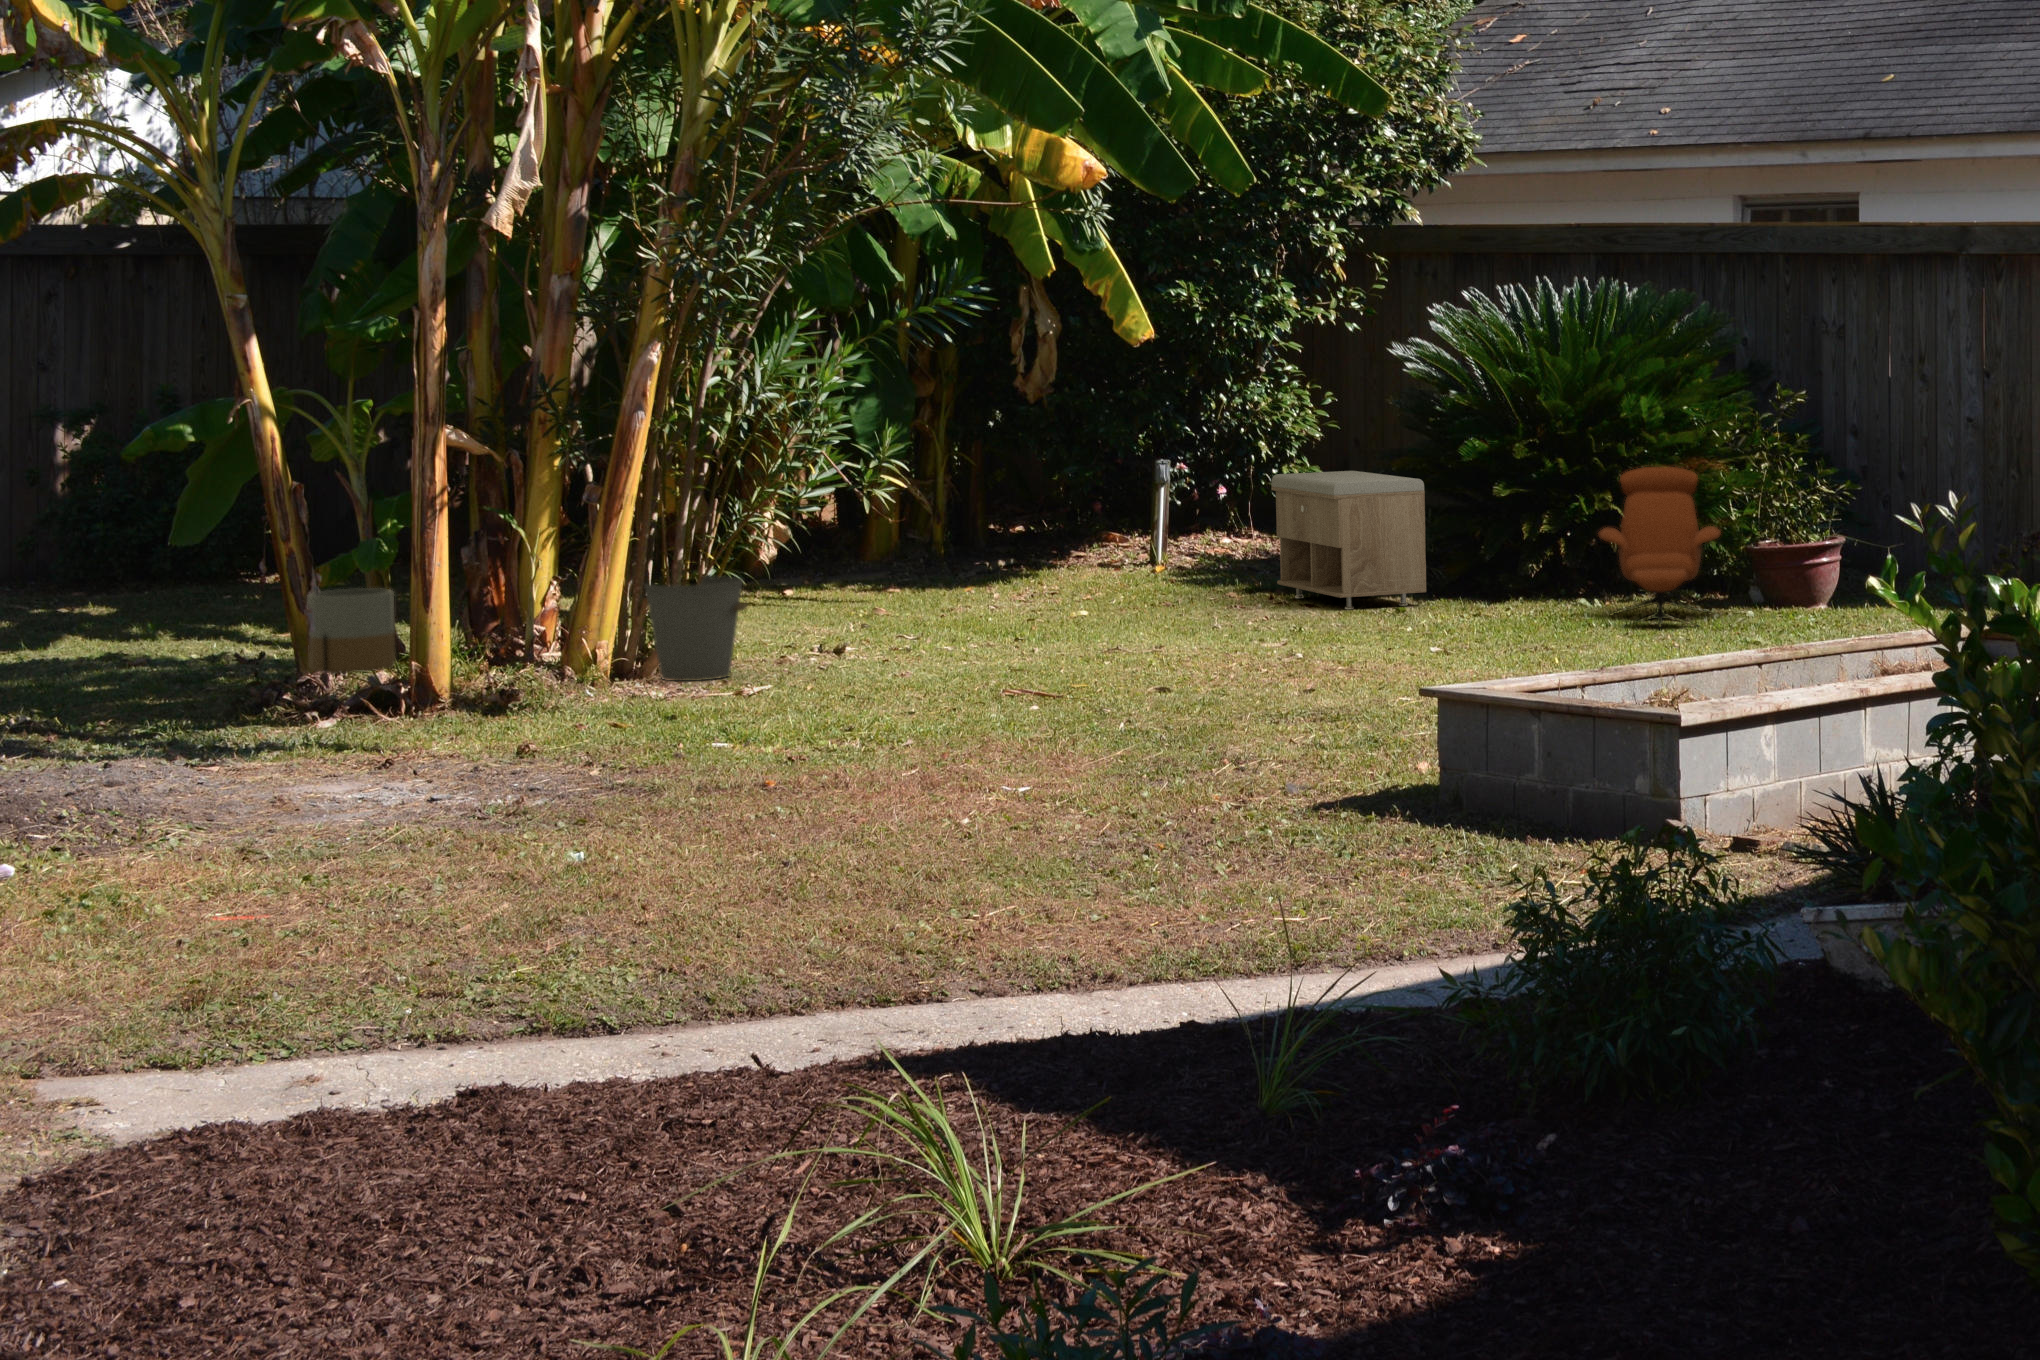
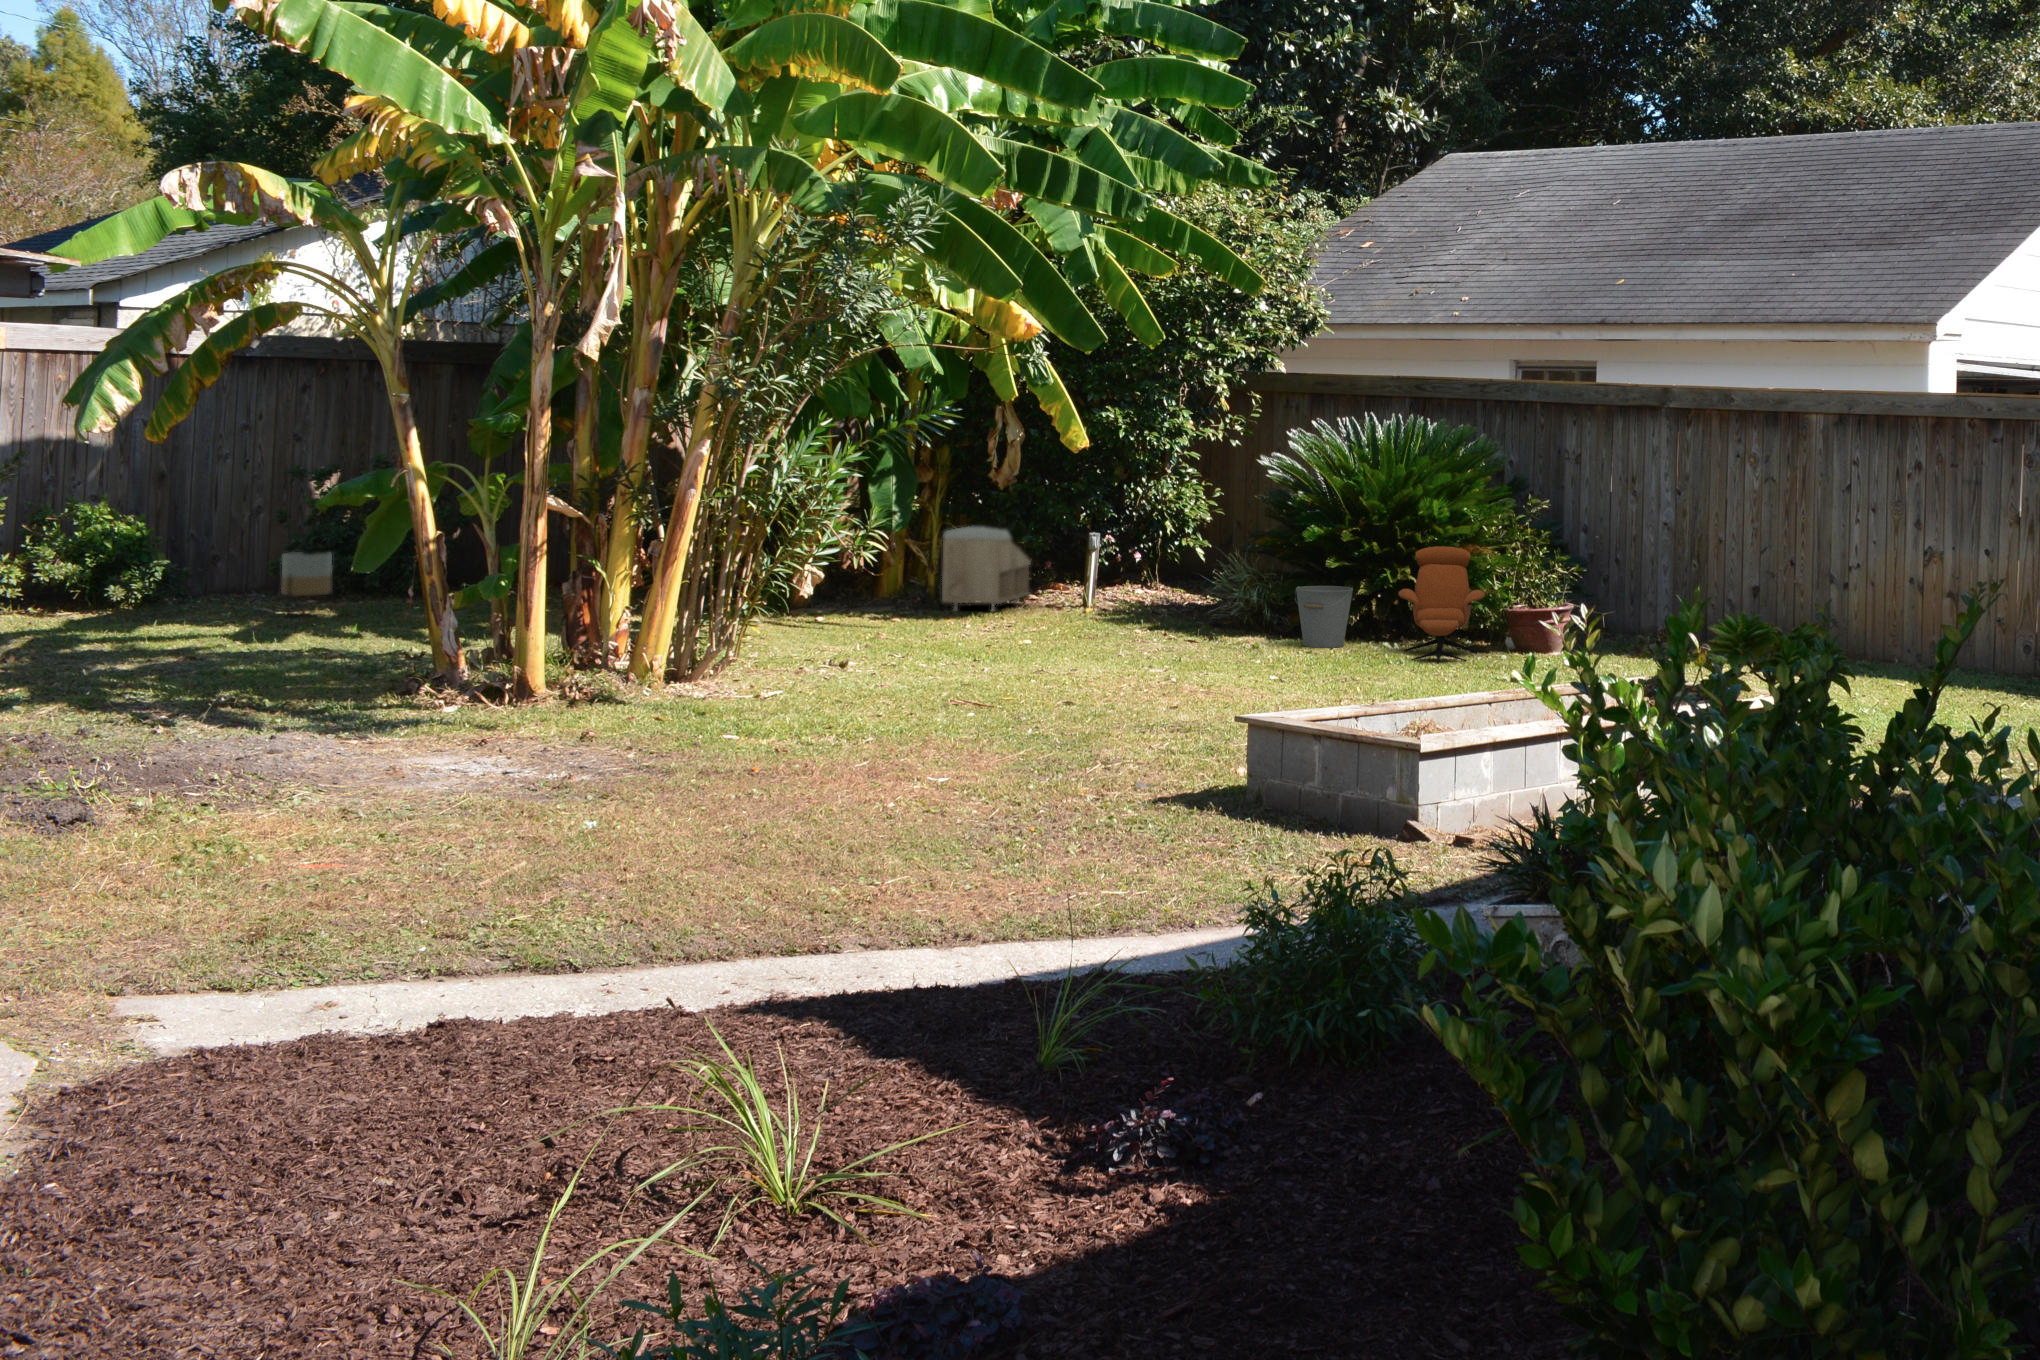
storage bench: present [1271,471,1426,609] -> present [942,527,1030,611]
bucket: present [645,575,747,681] -> present [1295,586,1353,648]
planter: present [308,588,399,713] -> present [281,552,333,604]

